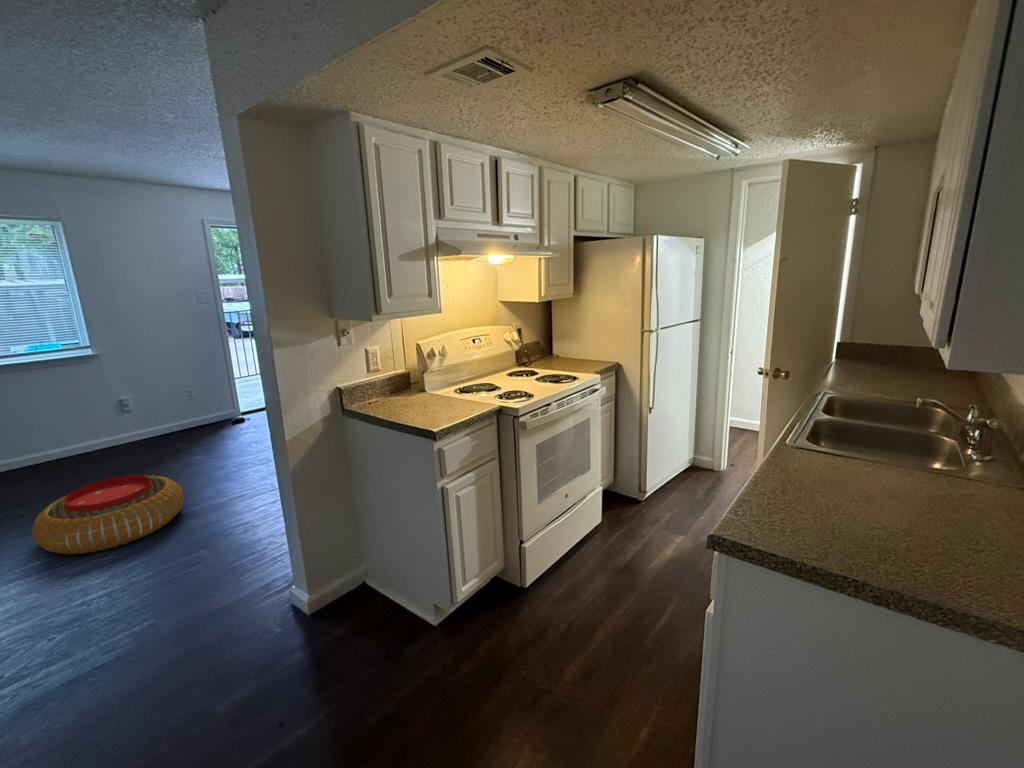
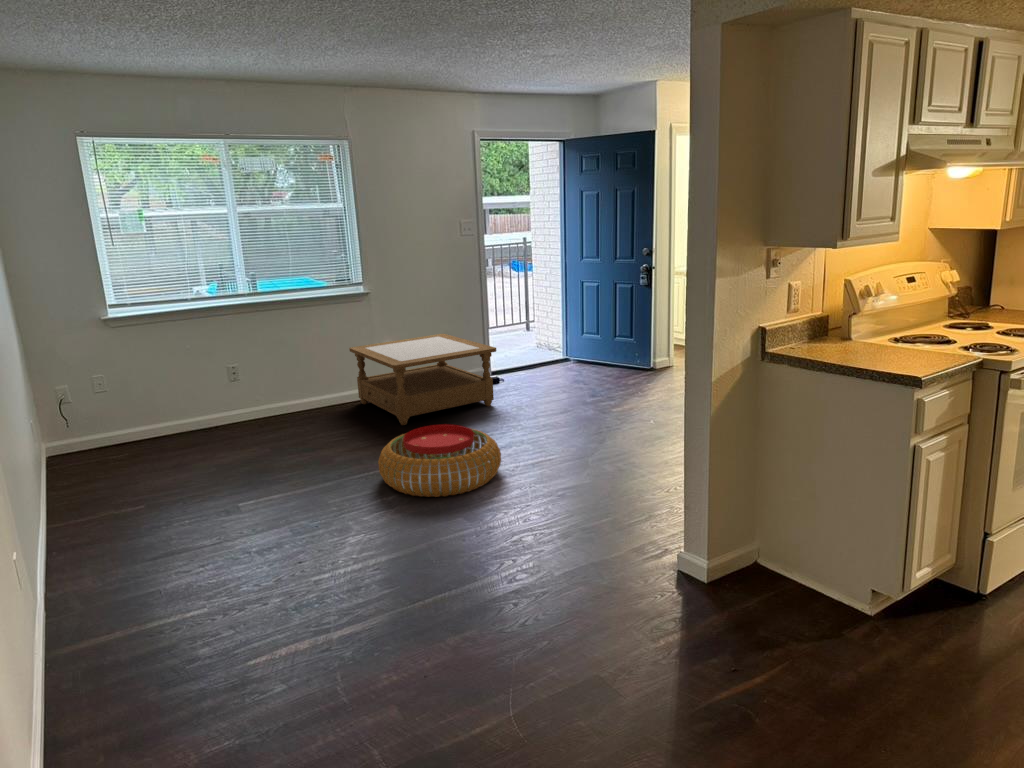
coffee table: none [78,385,226,472] -> present [349,334,496,425]

